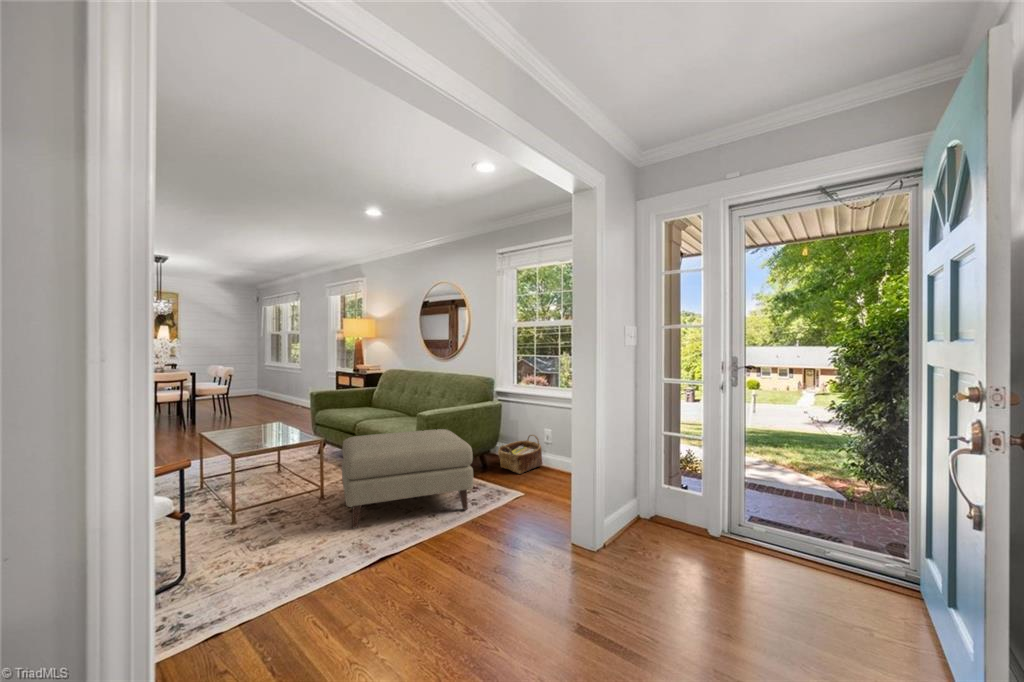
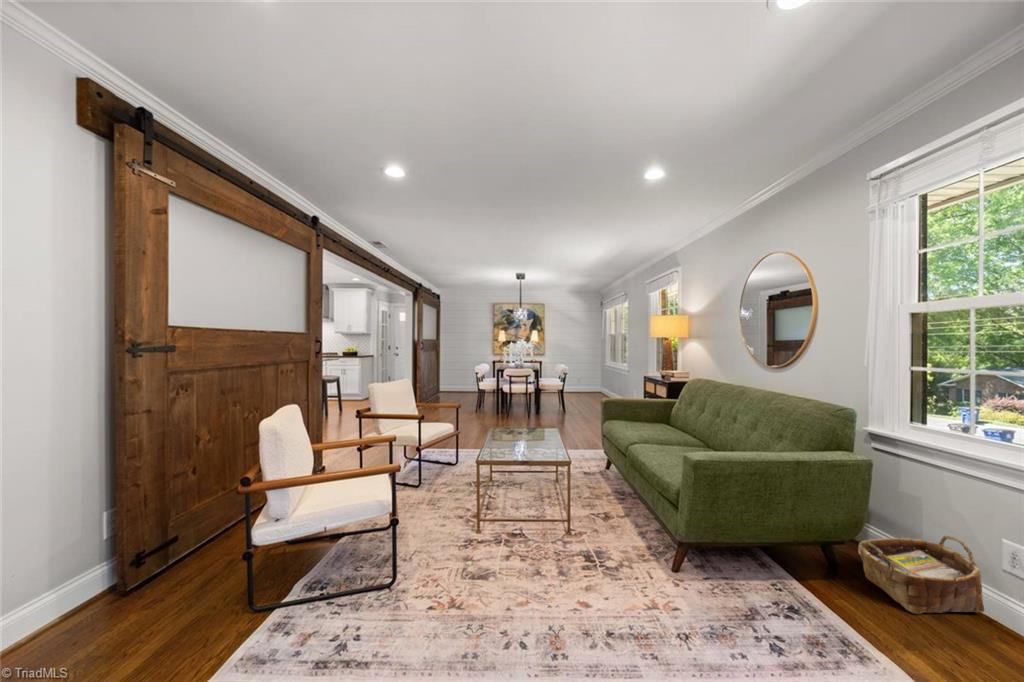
ottoman: present [342,429,473,528] -> none [558,469,767,655]

